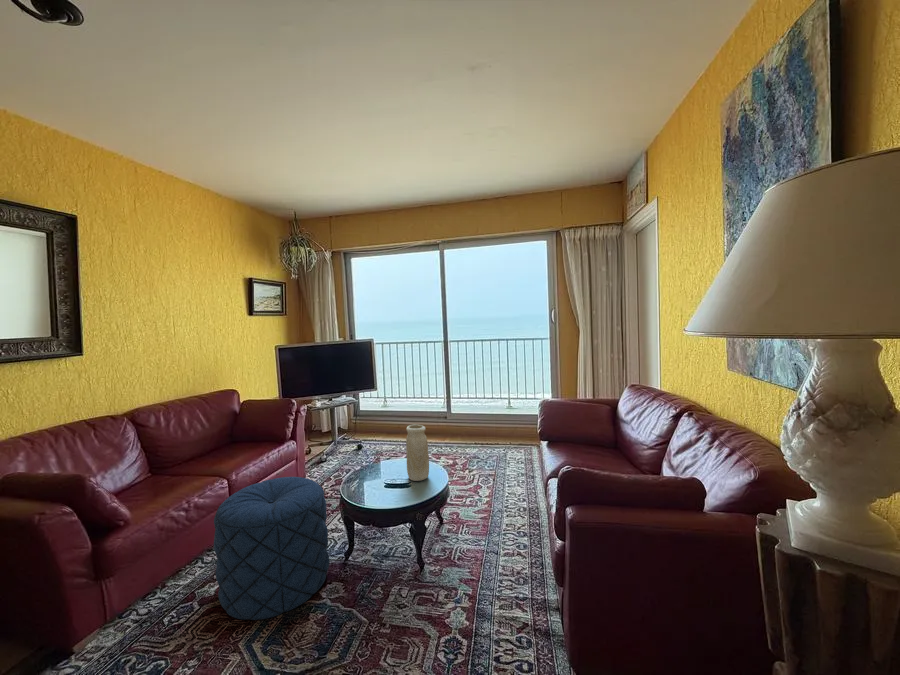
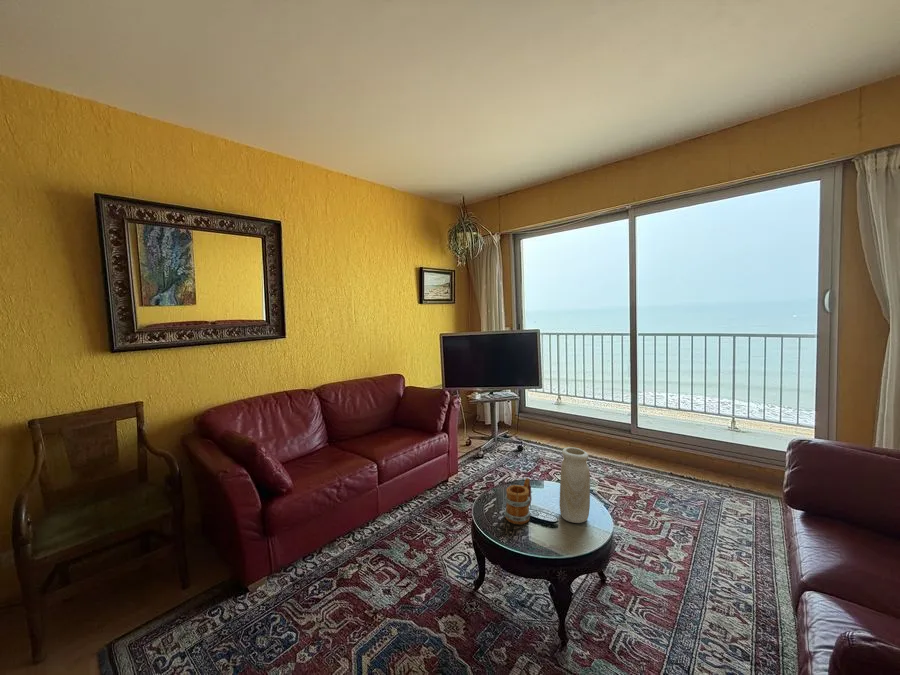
mug: none [365,456,387,493] -> present [504,478,531,524]
pouf: present [214,477,329,620] -> none [344,475,456,634]

